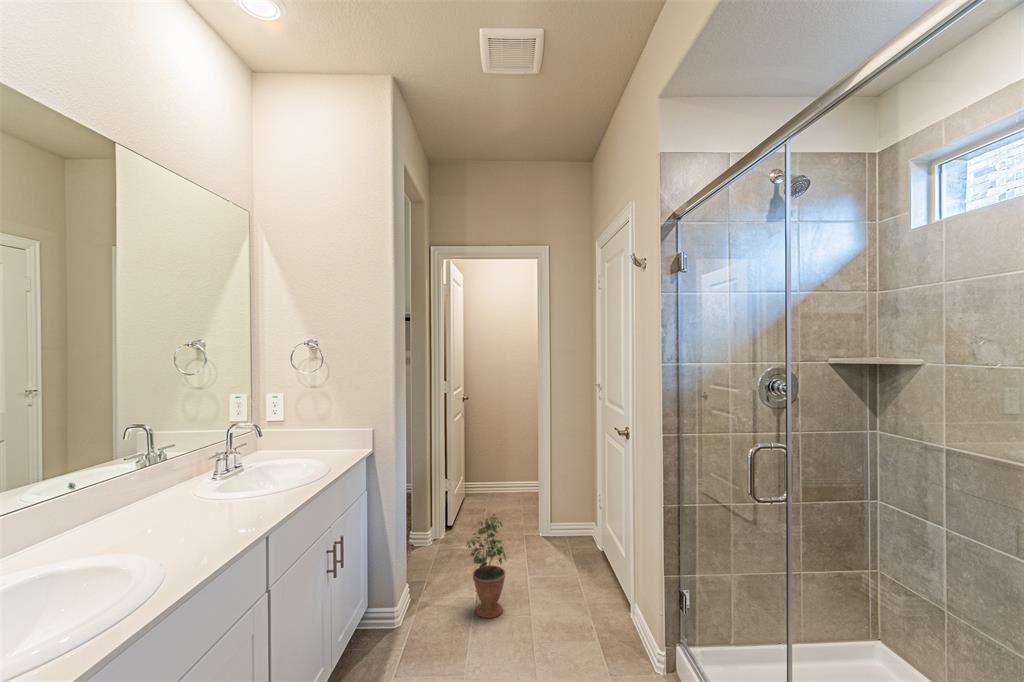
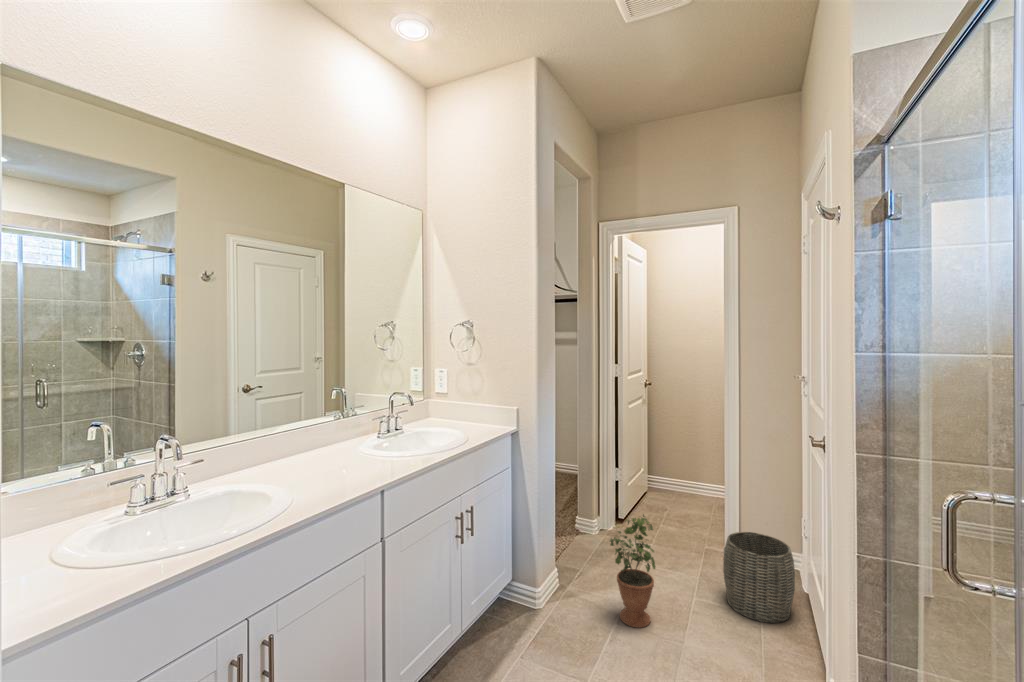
woven basket: none [551,513,603,585] -> present [723,532,795,623]

